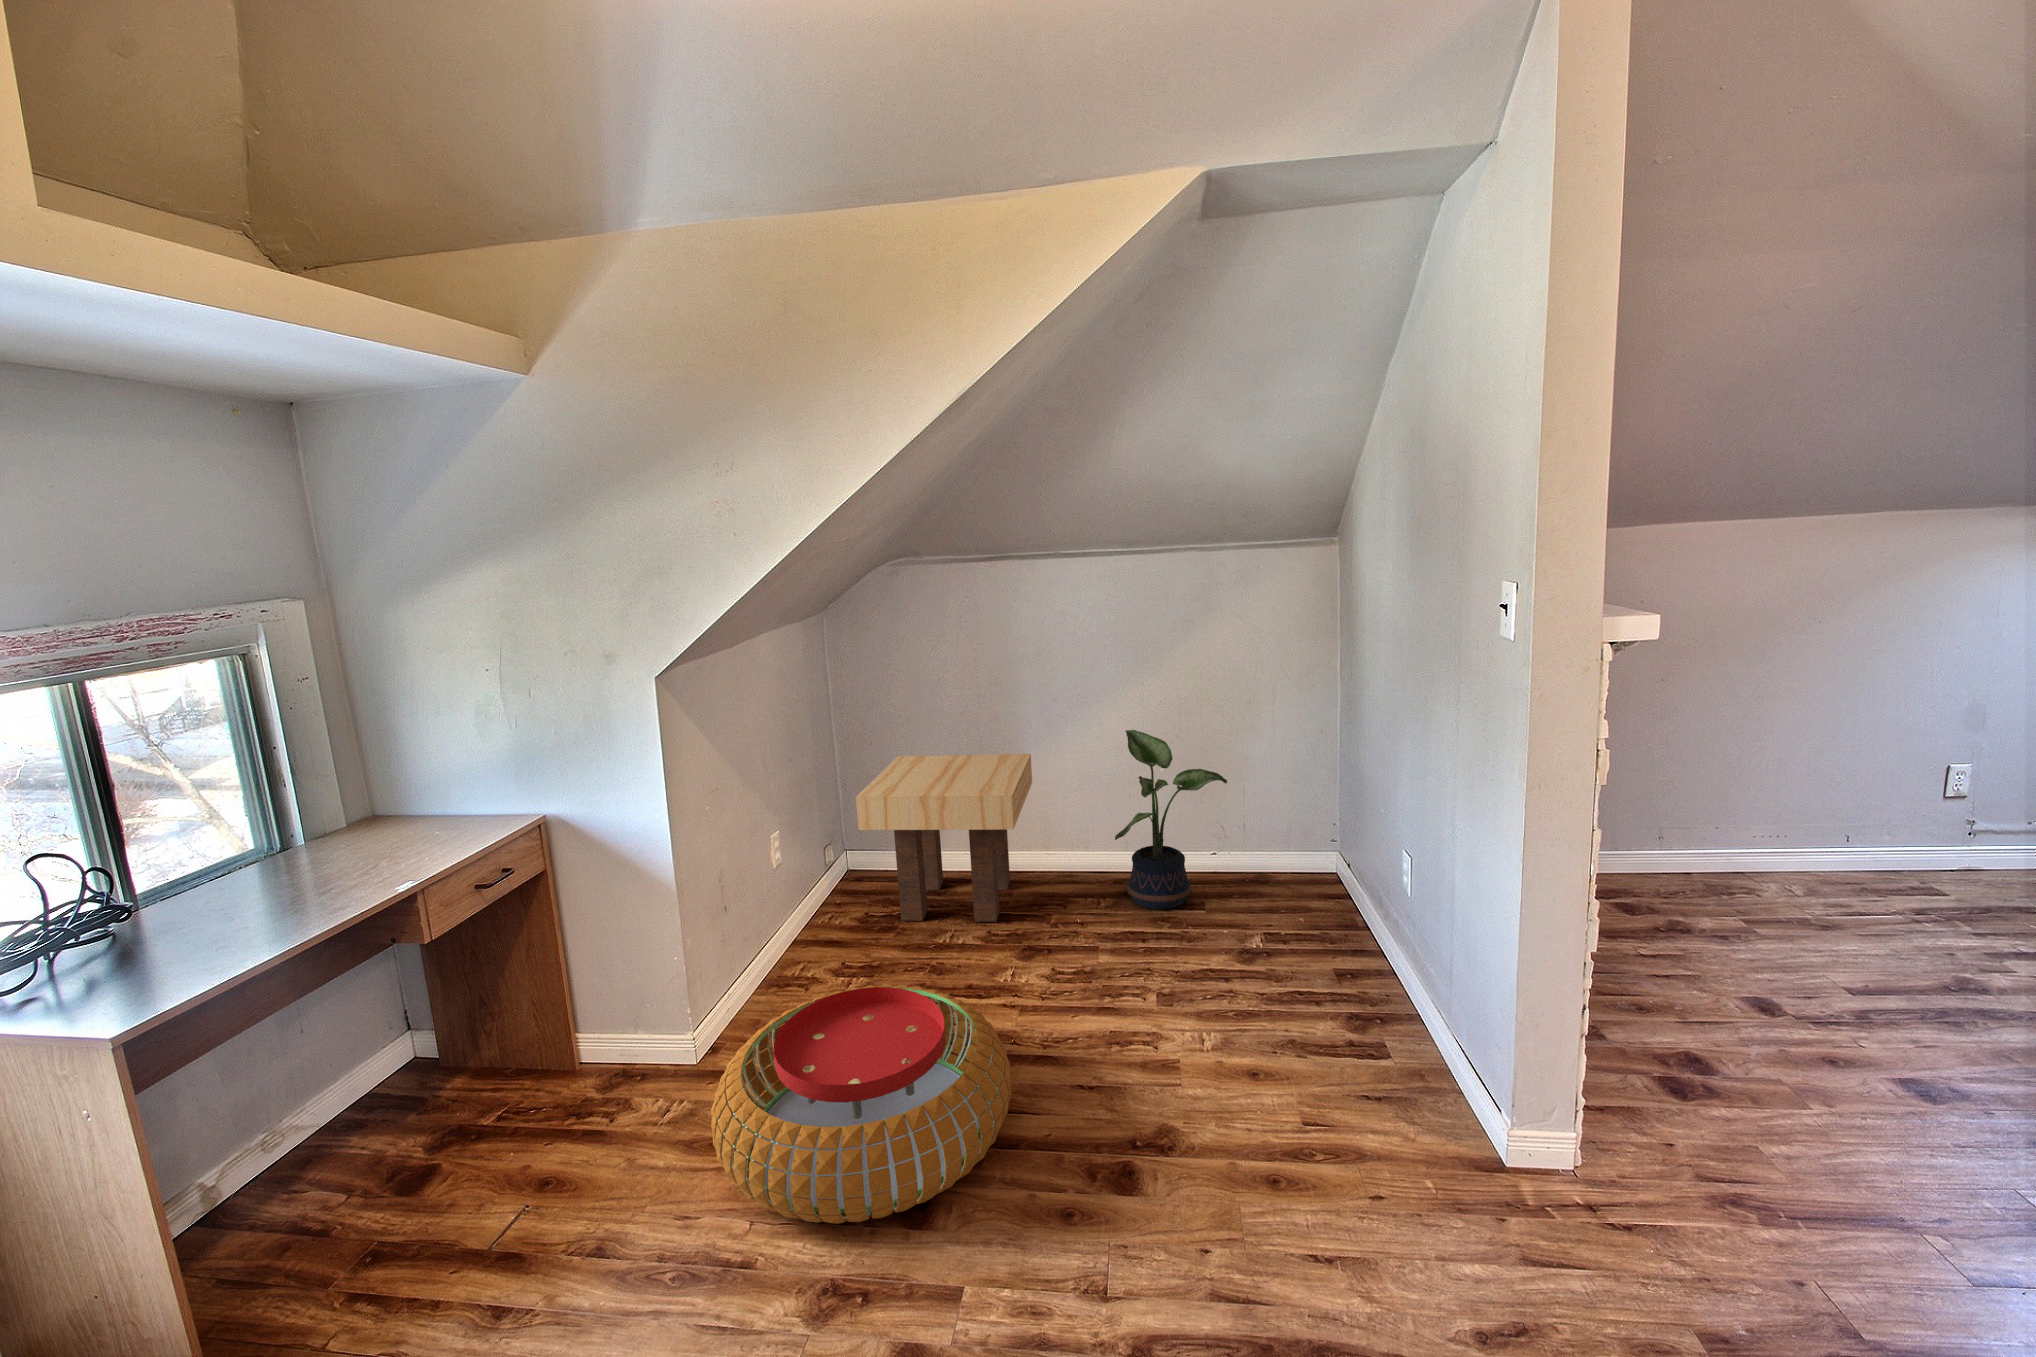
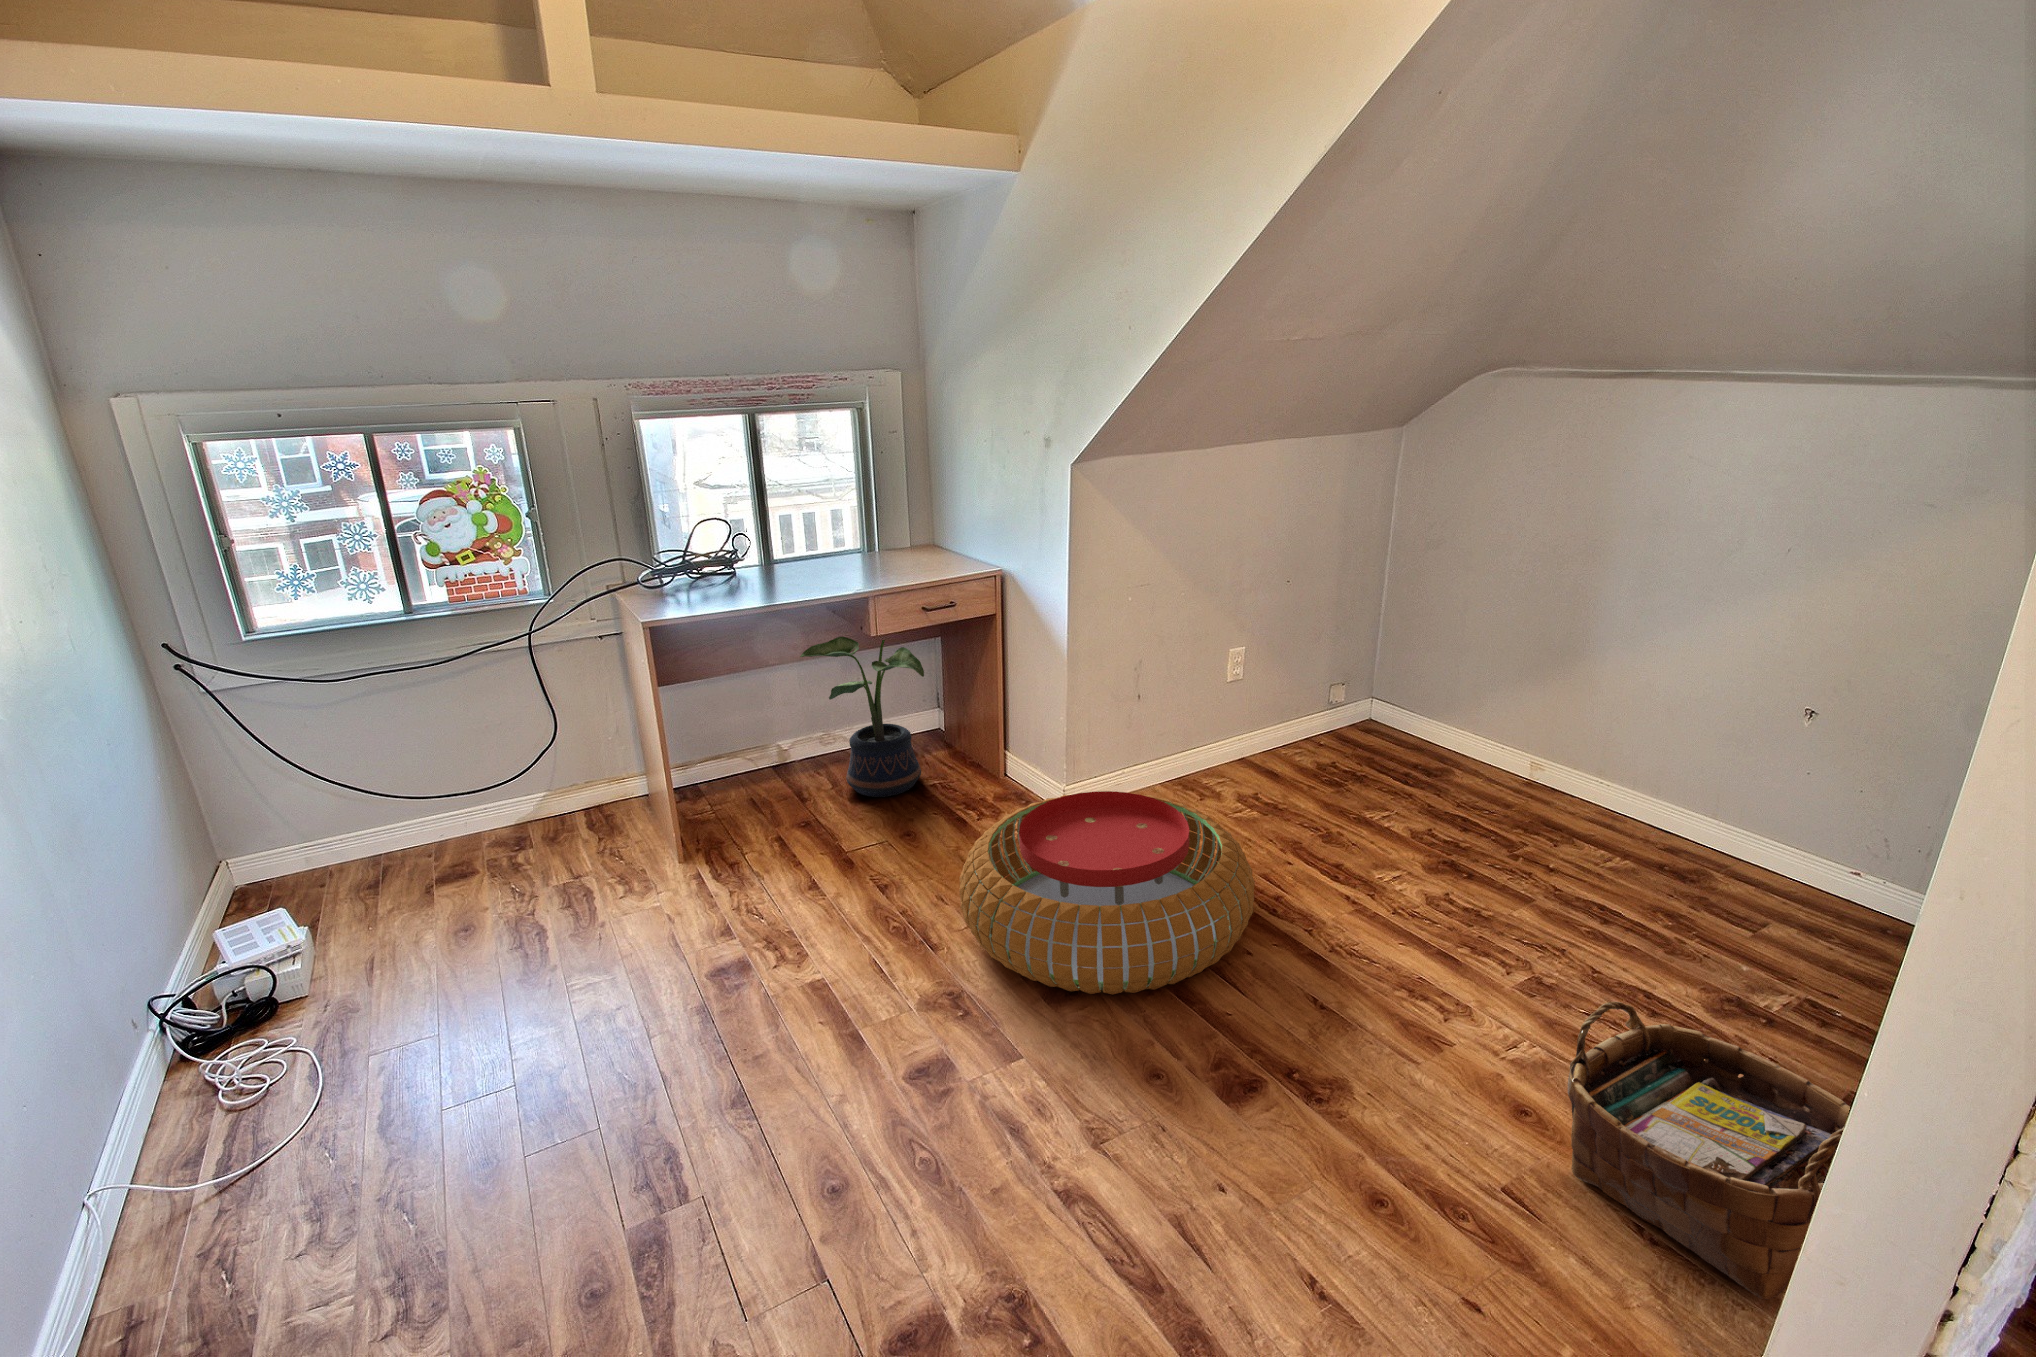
potted plant: present [1115,730,1227,909] -> present [800,637,924,797]
side table: present [856,754,1032,922] -> none [1316,587,1614,821]
woven basket: none [1269,959,1439,1089] -> present [1568,1002,1850,1300]

